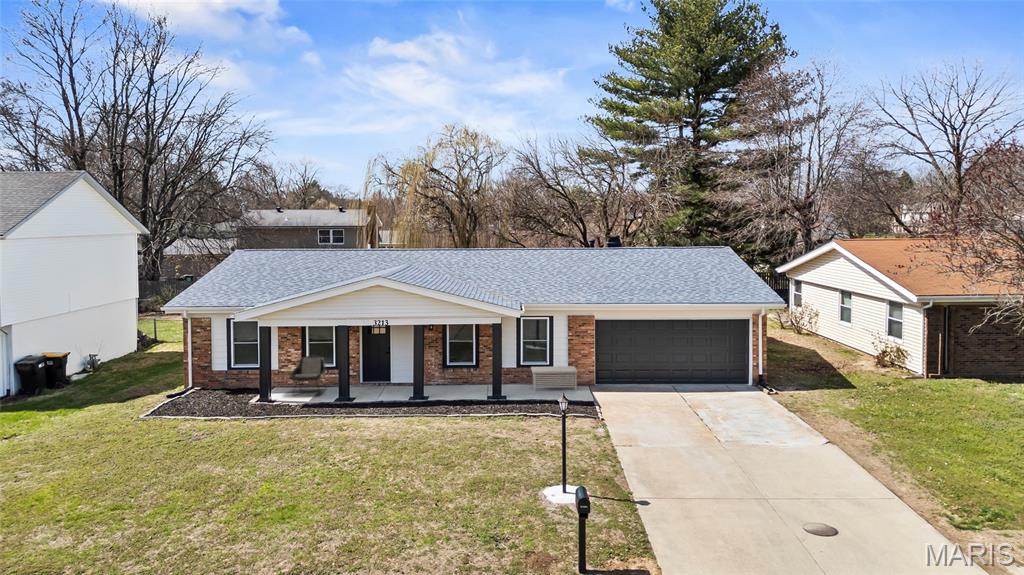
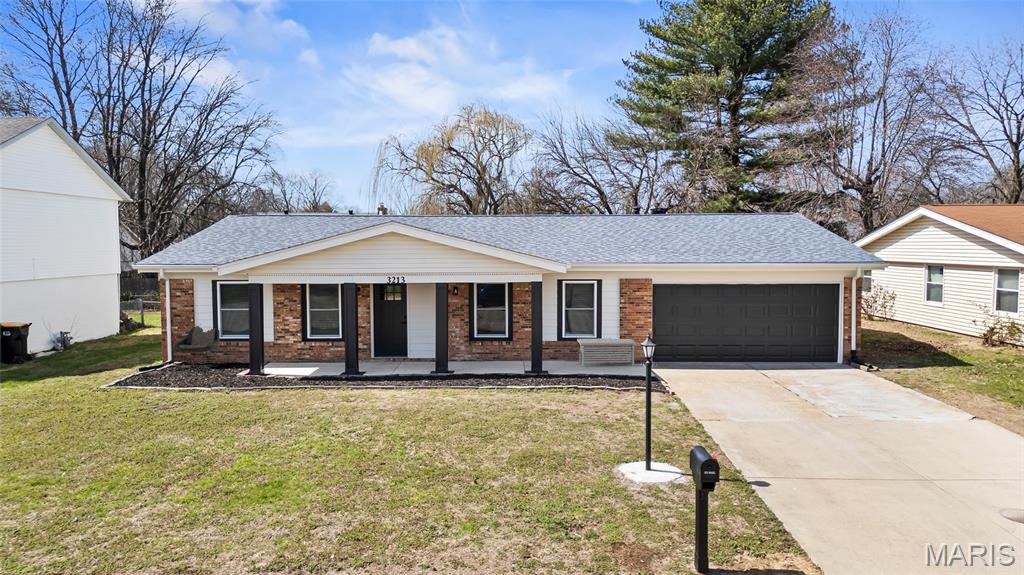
lounge chair: present [290,356,326,396] -> present [174,326,222,371]

